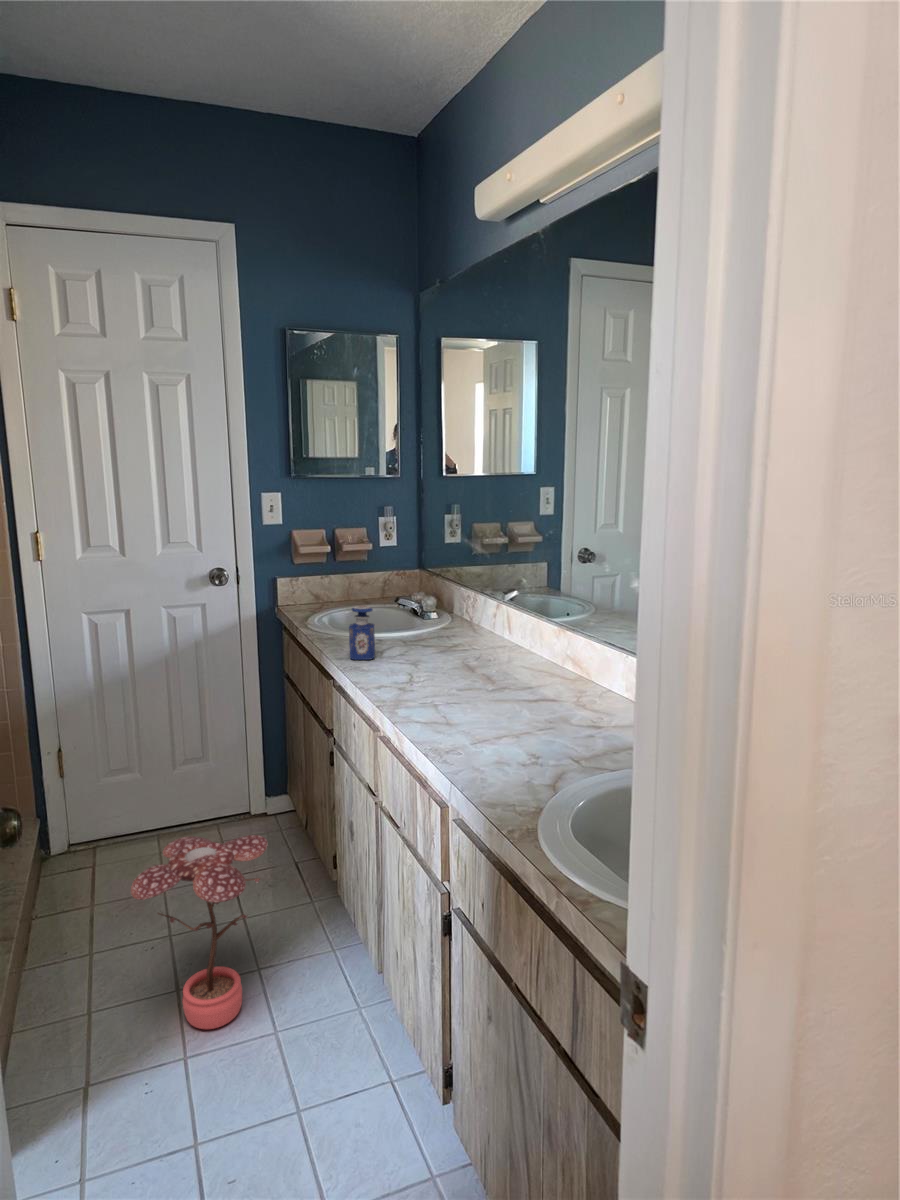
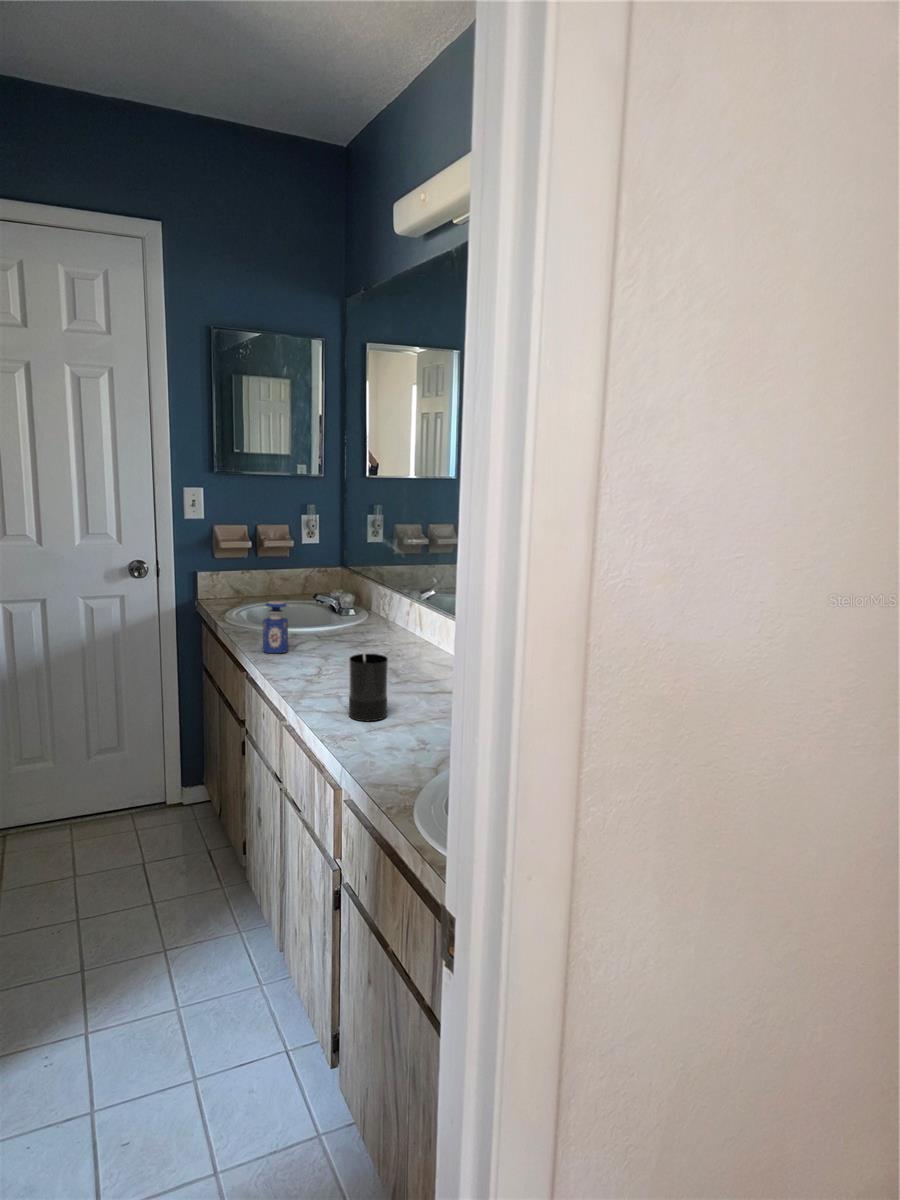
candle: none [449,653,490,732] -> present [349,648,388,721]
potted plant: present [131,835,268,1029] -> none [37,820,176,1007]

